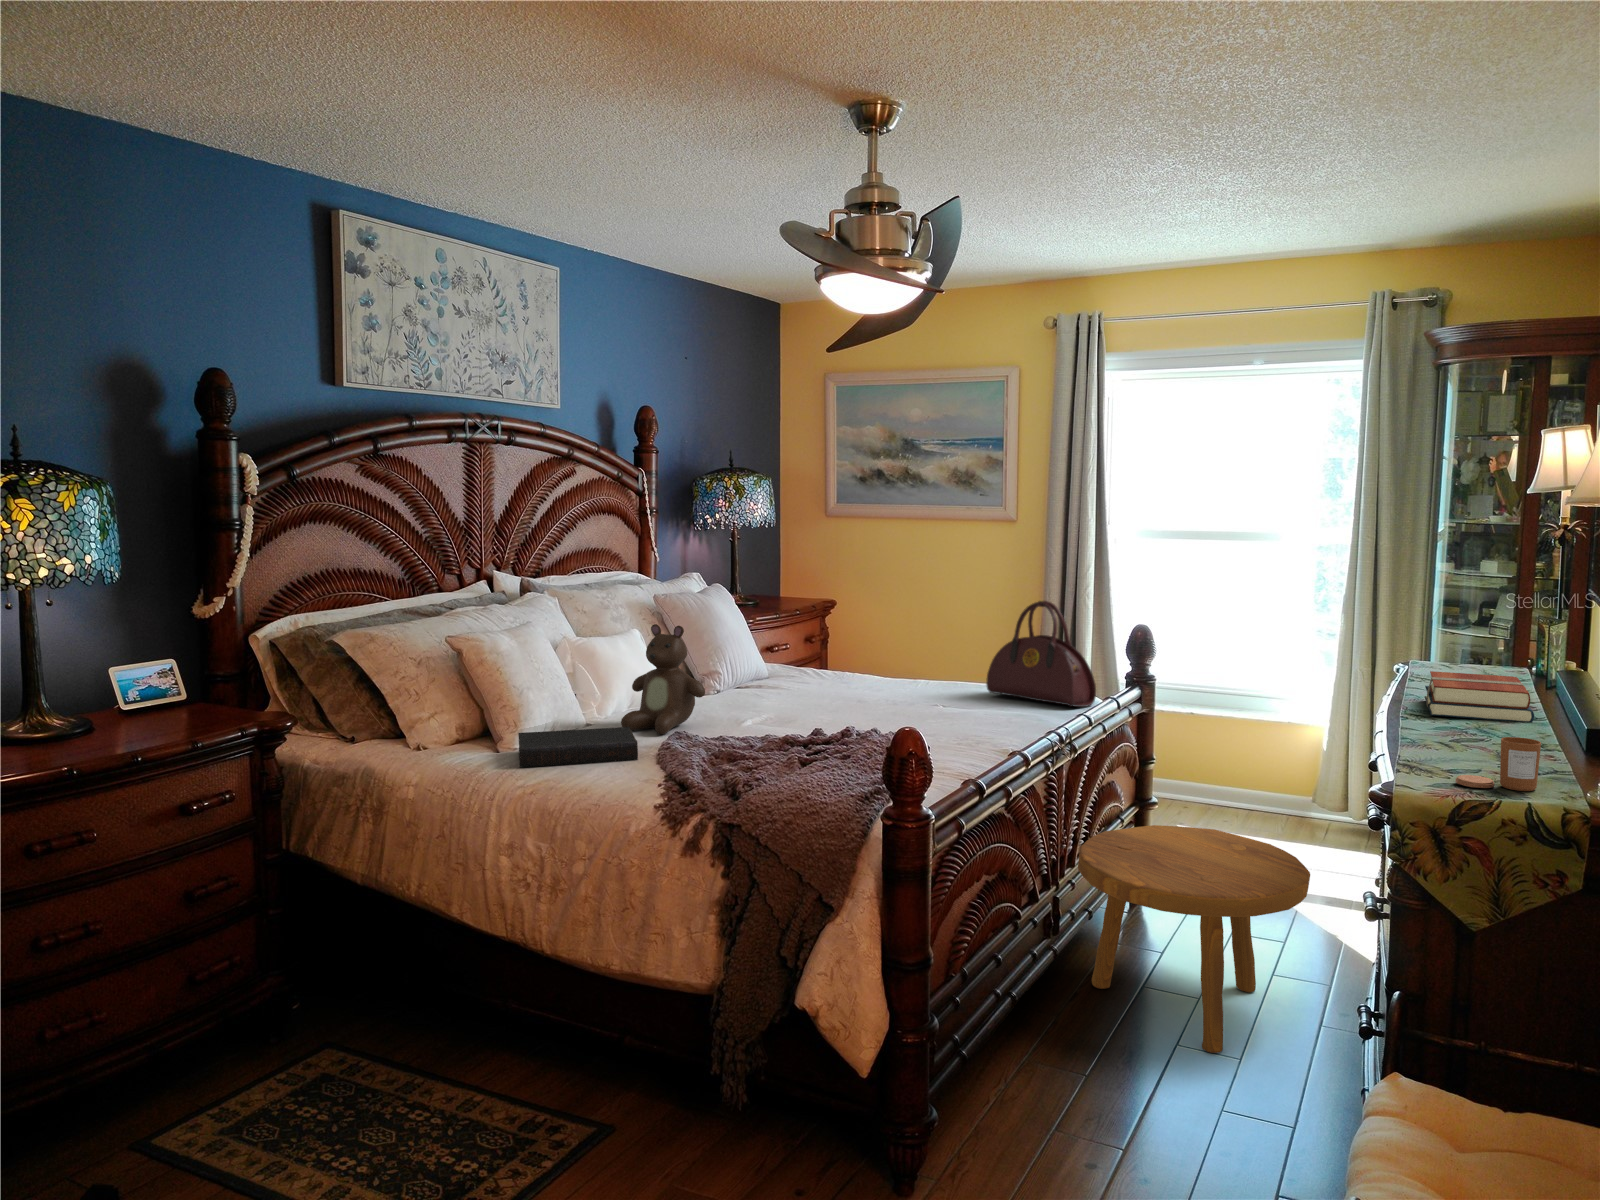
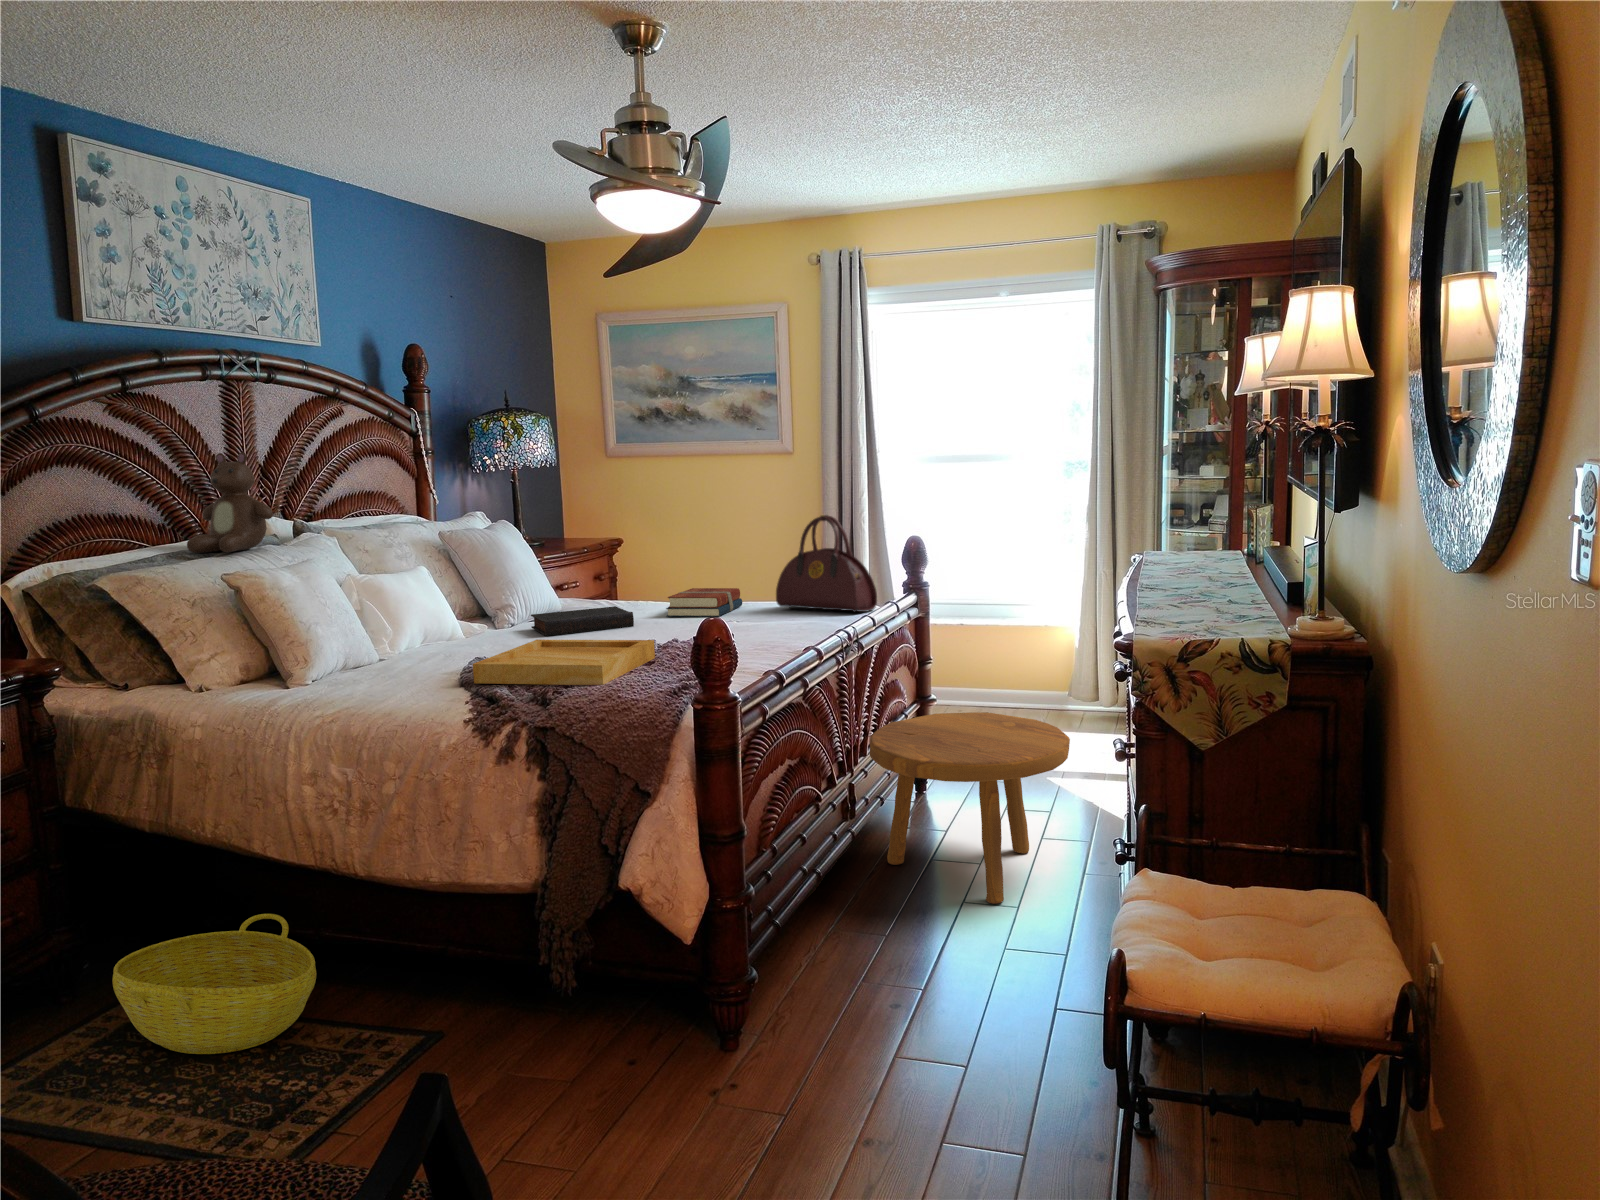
teddy bear: present [621,624,705,734] -> present [187,452,273,553]
books: present [1425,671,1534,722] -> present [666,588,742,617]
tray: none [668,719,853,781] -> present [473,640,655,685]
book: present [518,727,638,767] -> present [531,606,634,636]
candle: present [1455,737,1541,791] -> none [1178,581,1242,625]
basket: none [313,977,496,1118] -> present [112,914,316,1054]

